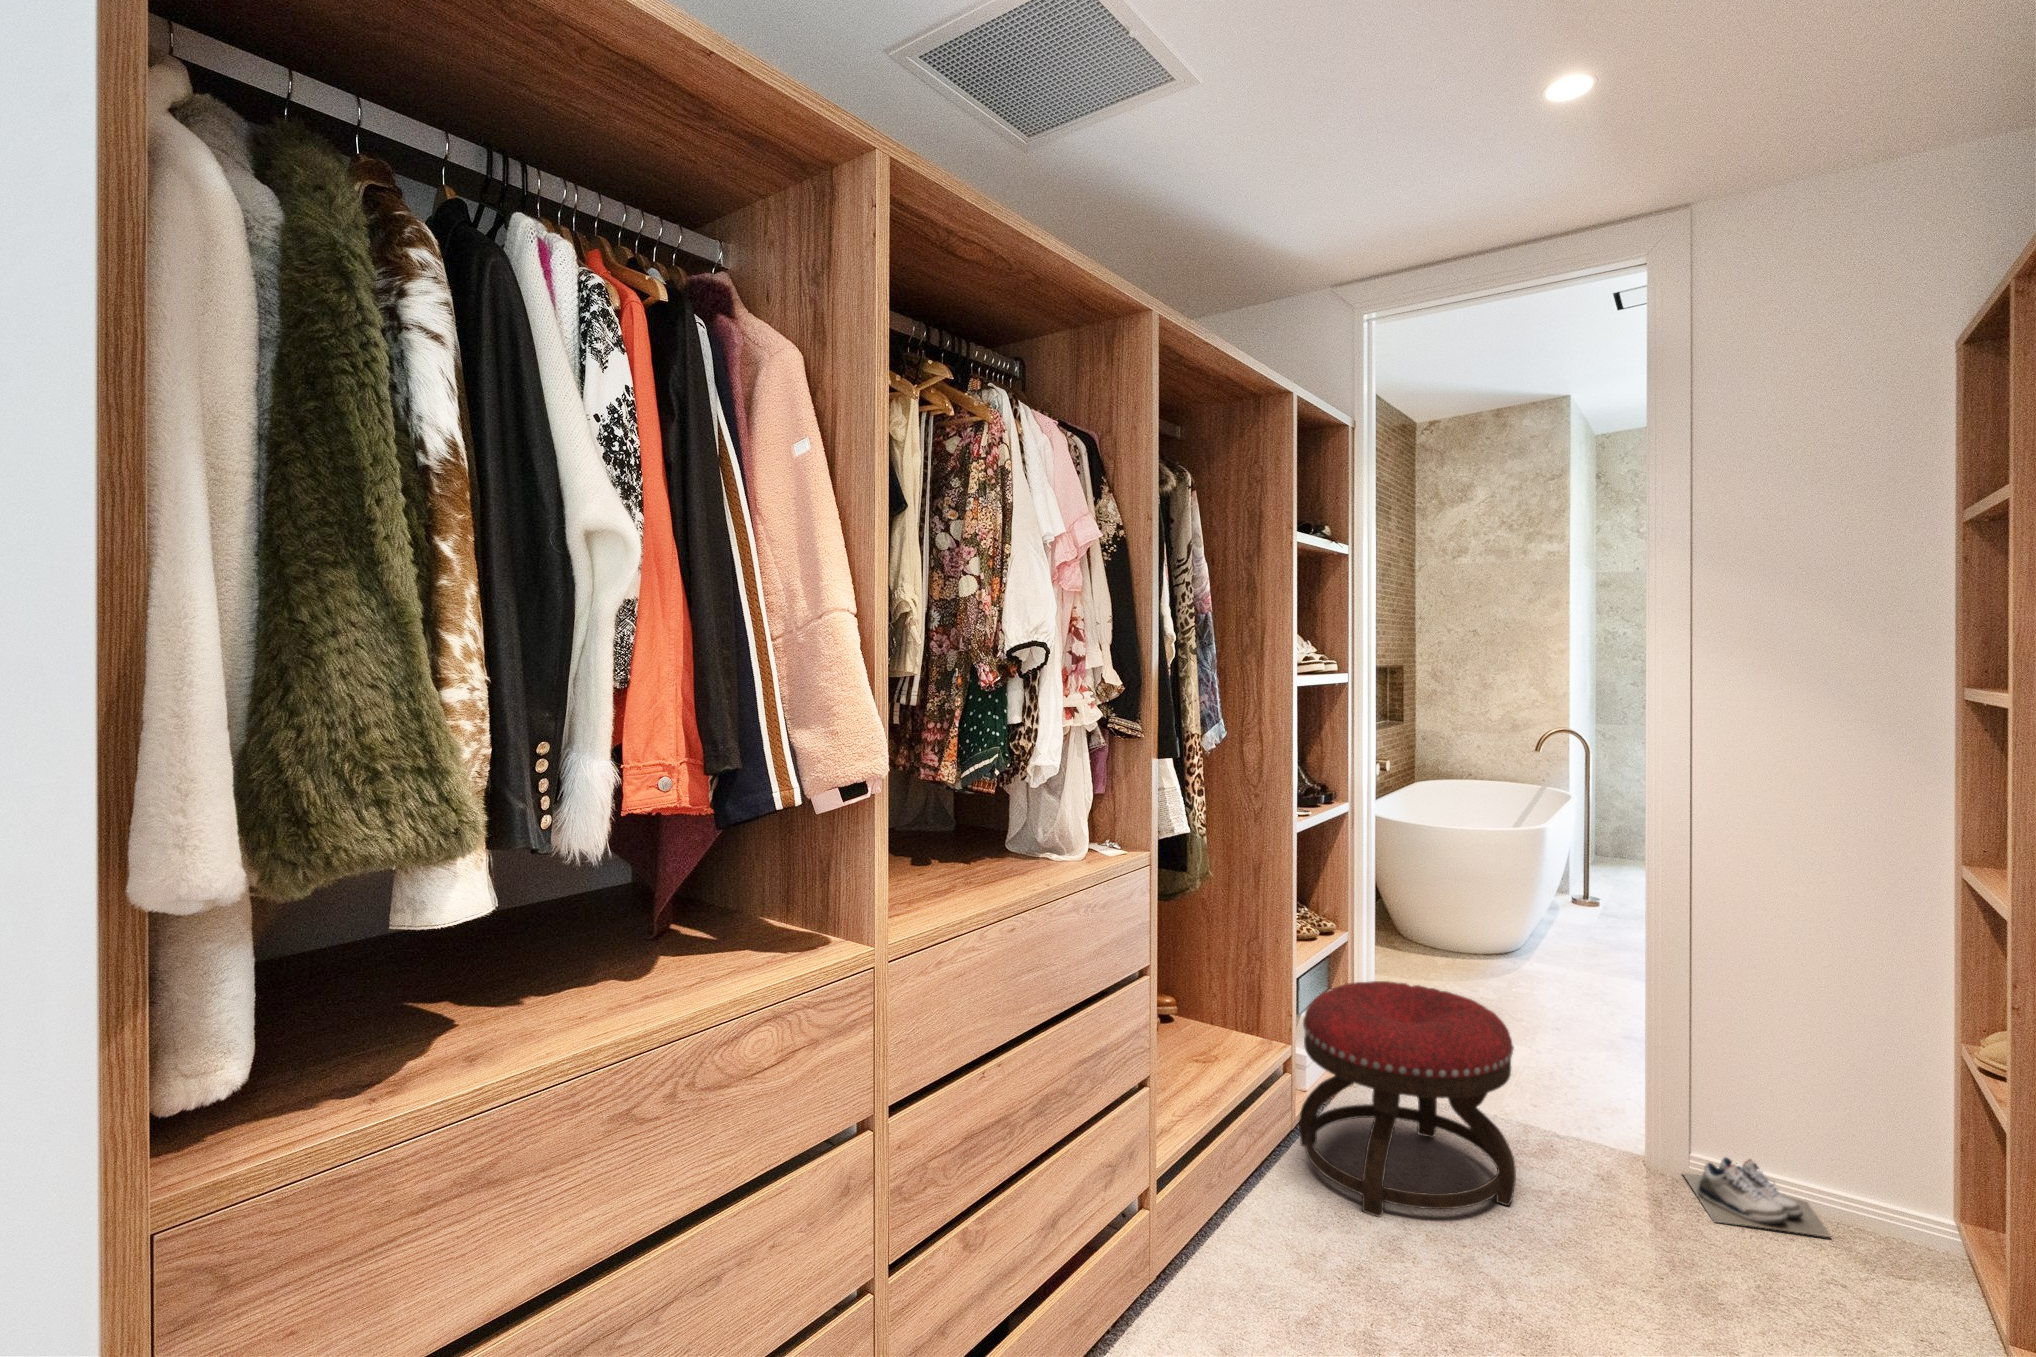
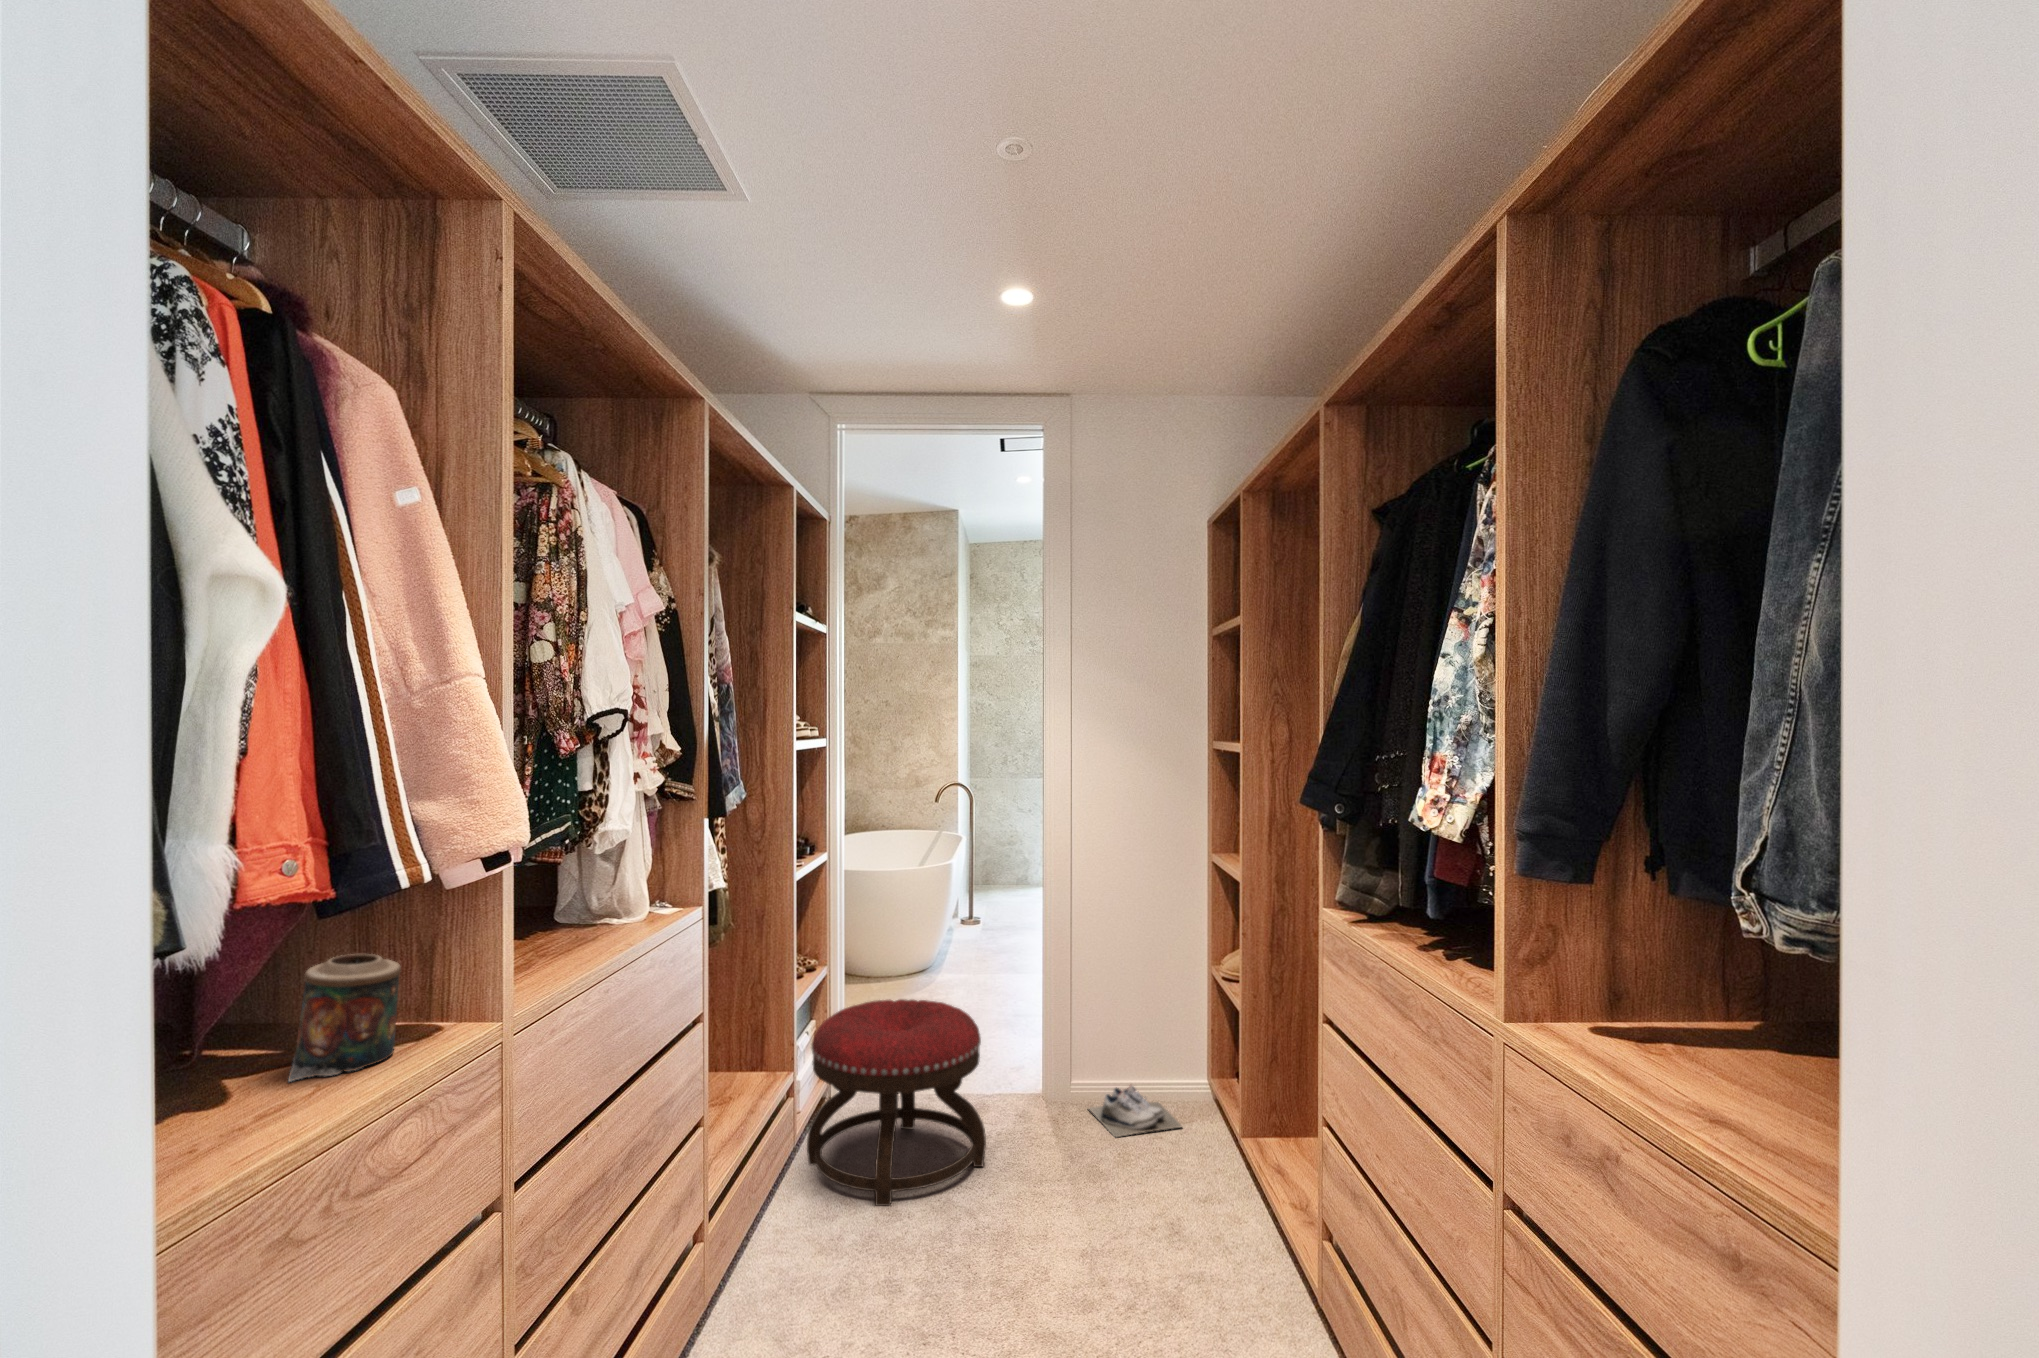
candle: none [704,860,793,962] -> present [288,954,401,1082]

